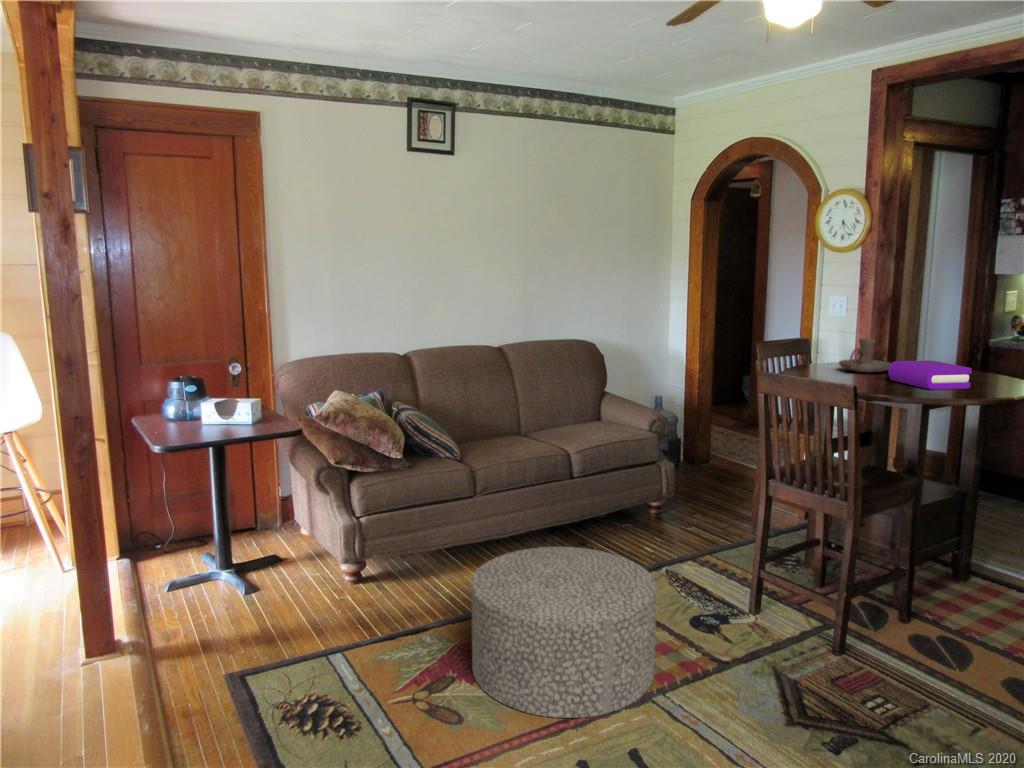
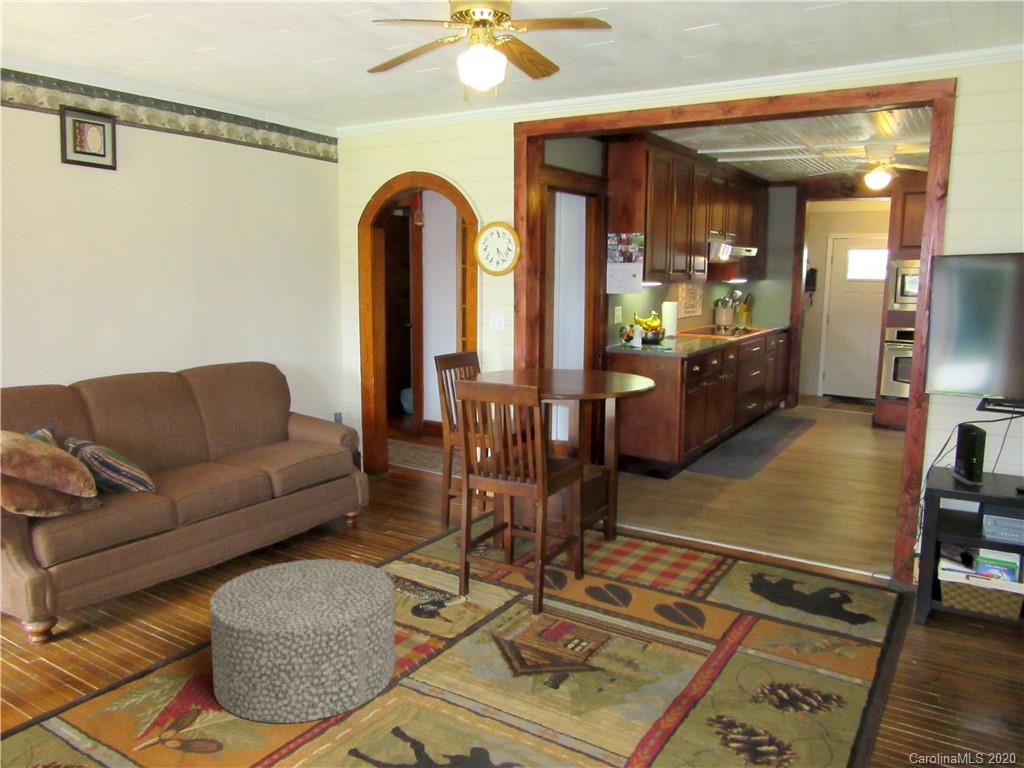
candle holder: present [839,339,891,373] -> none [509,350,550,378]
book: present [888,360,972,390] -> none [551,366,610,389]

